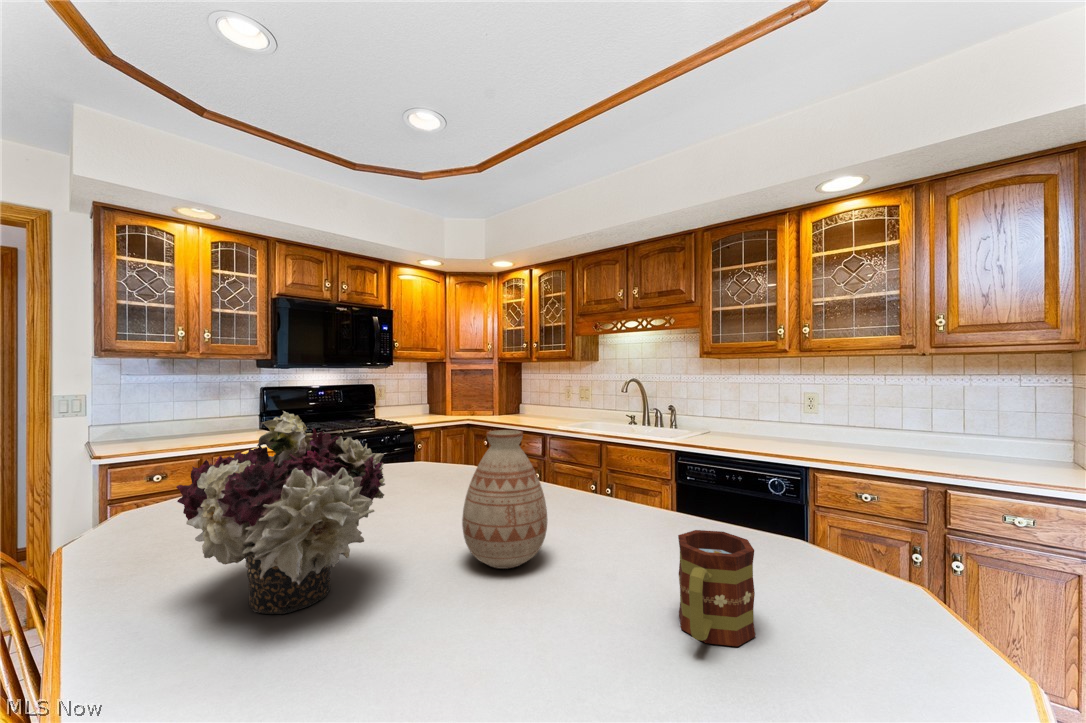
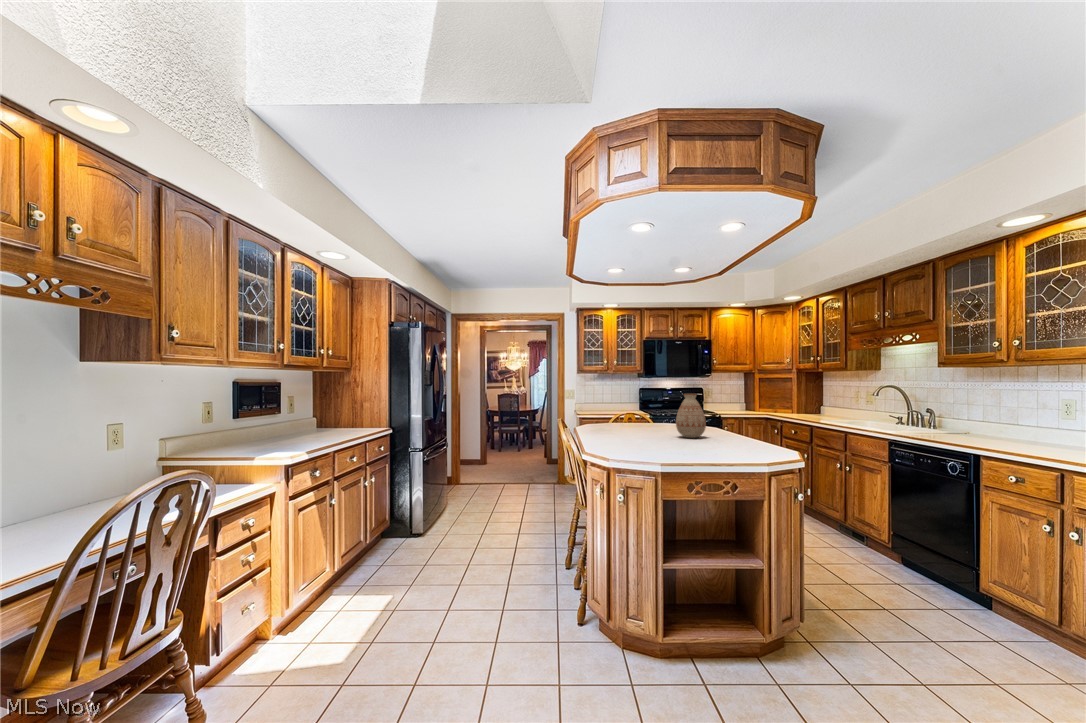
flower arrangement: present [176,412,385,614] -> none [603,385,652,436]
mug: present [678,530,755,646] -> none [710,421,742,449]

